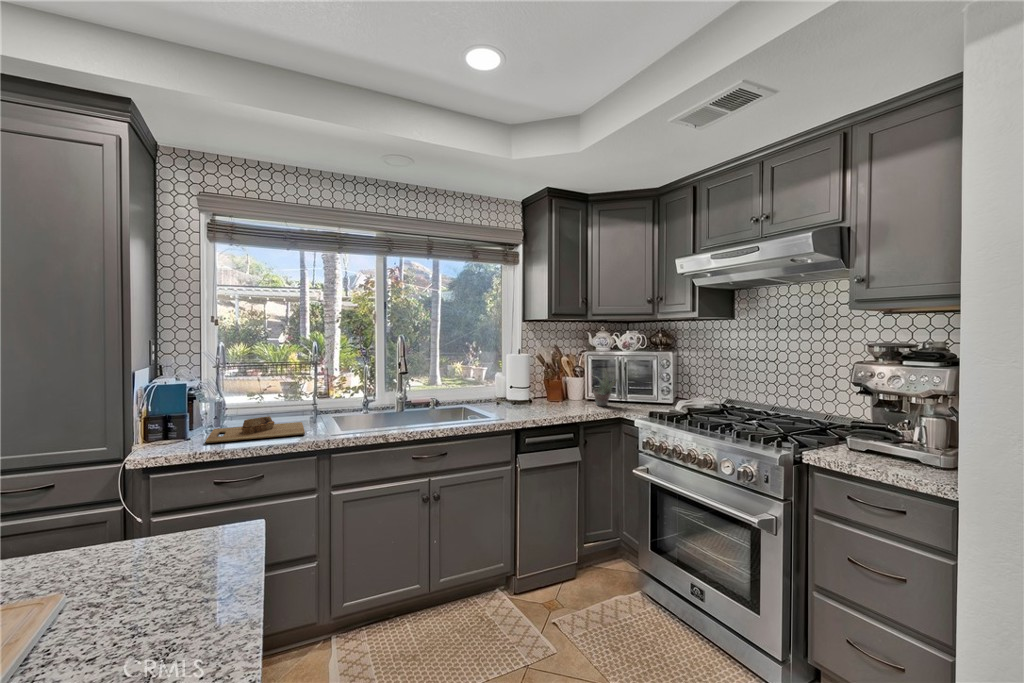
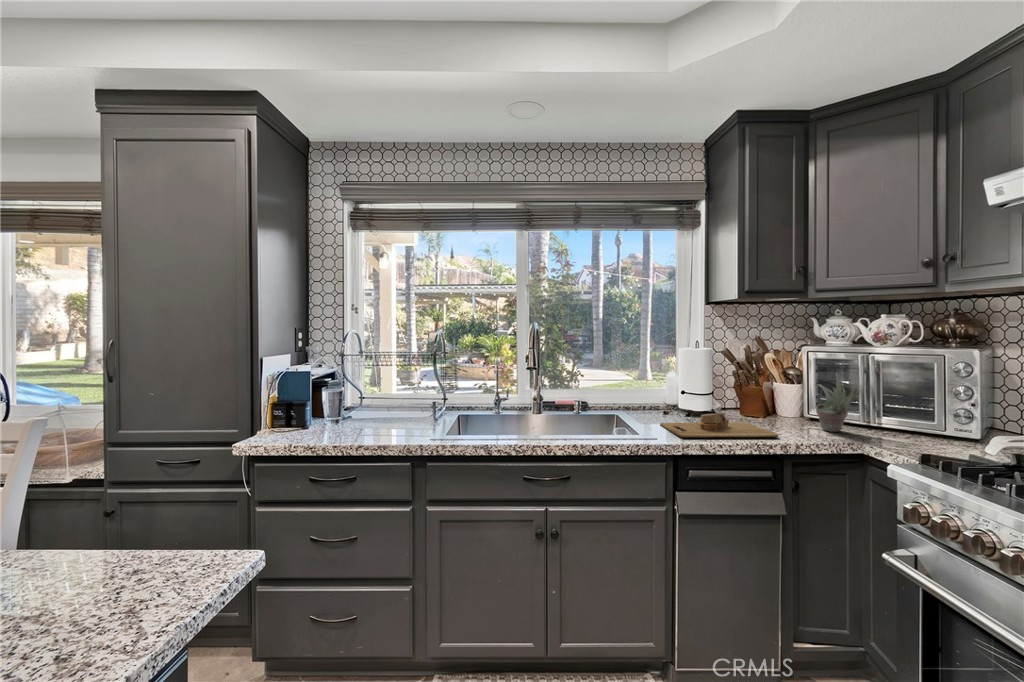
cutting board: present [206,416,305,443] -> present [660,413,779,438]

